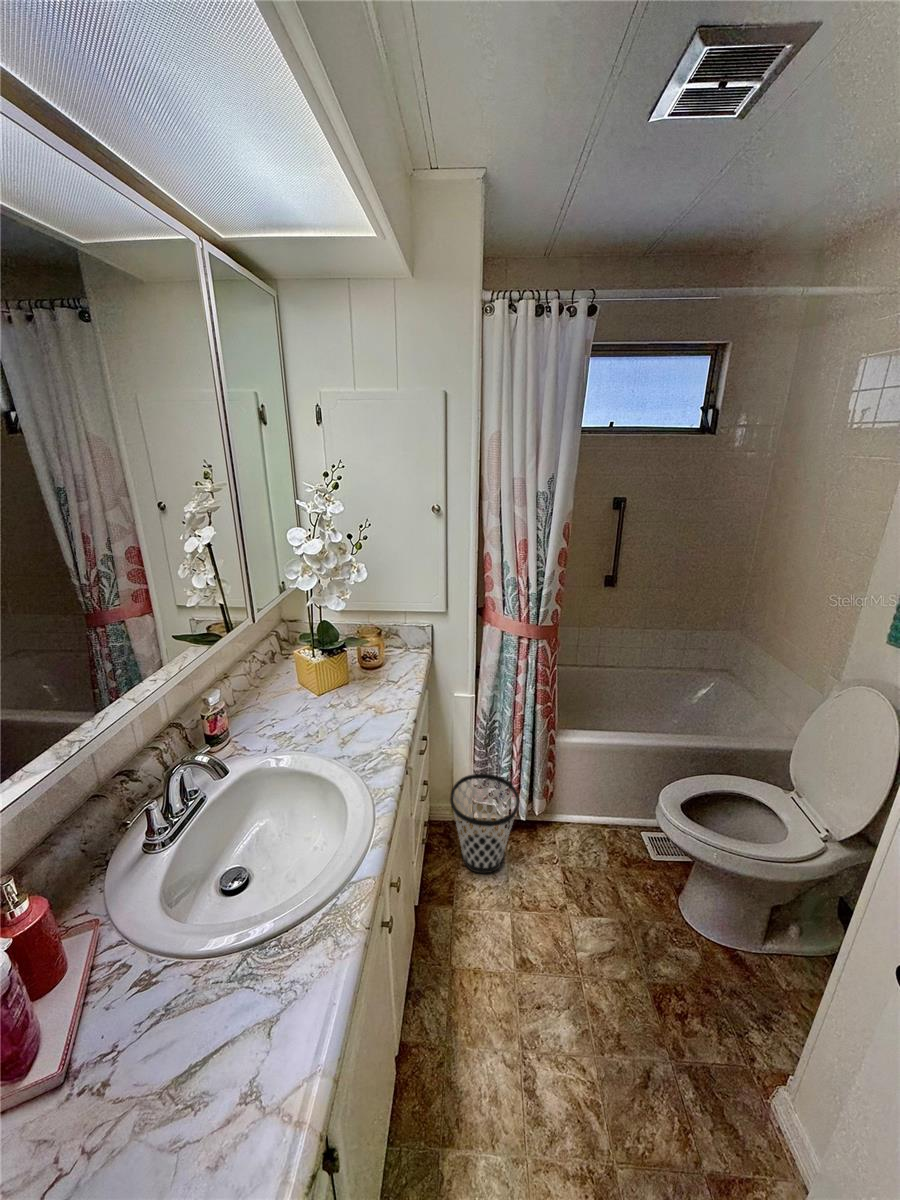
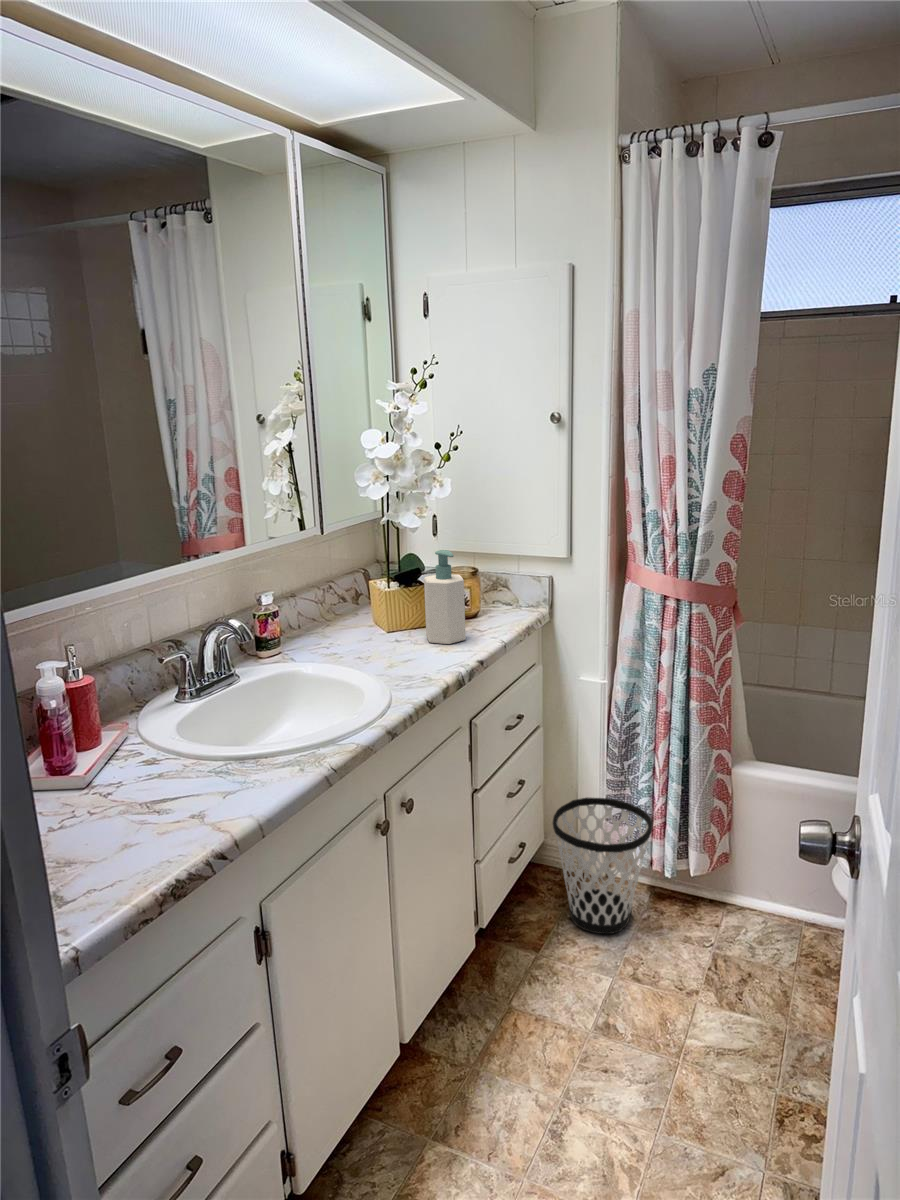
soap bottle: none [358,630,396,707] -> present [424,550,466,644]

